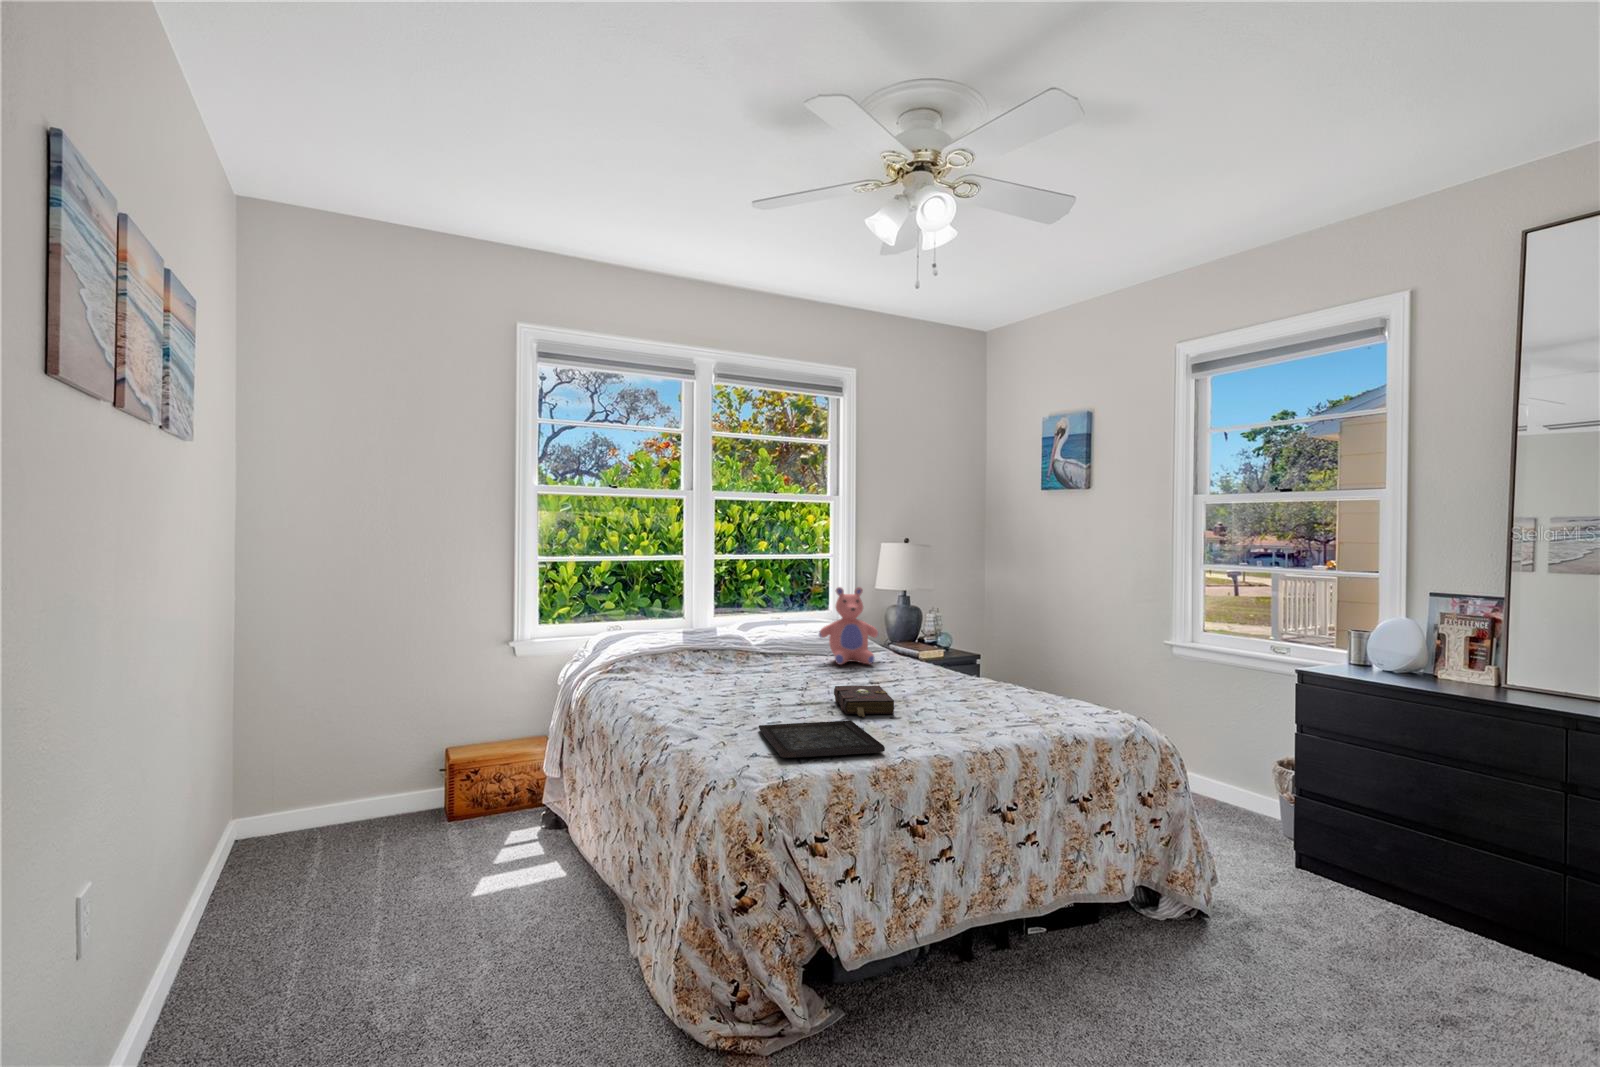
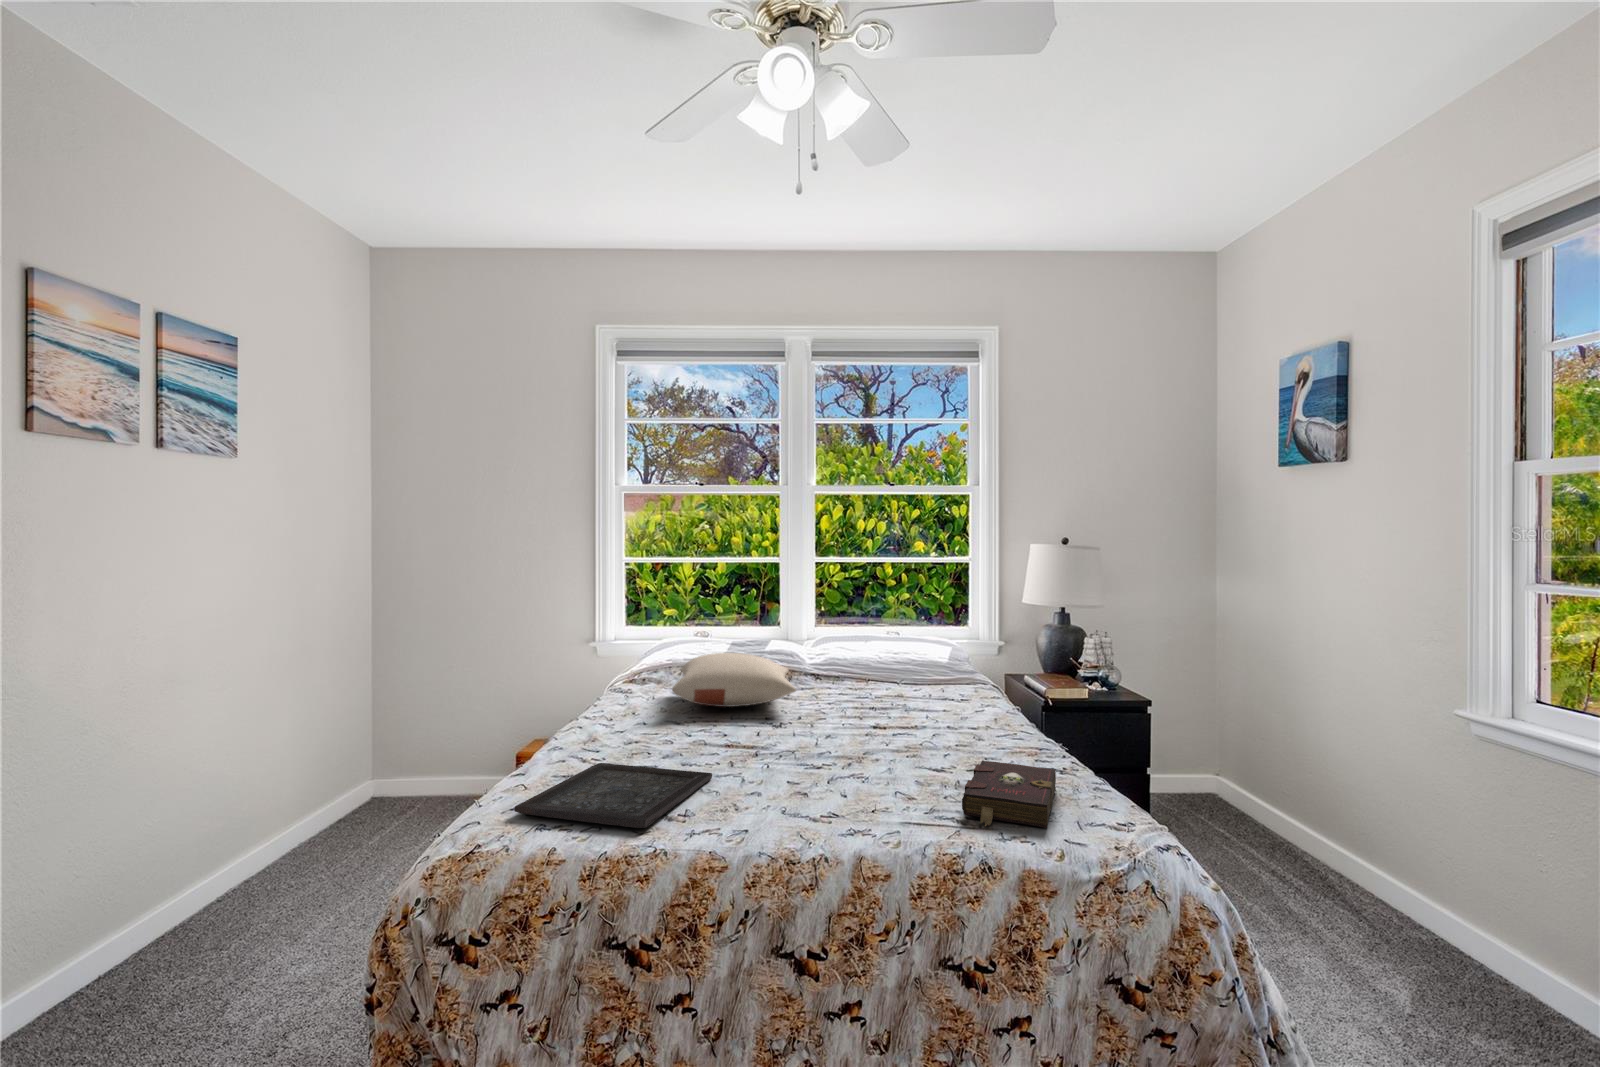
teddy bear: present [819,587,878,665] -> none [875,597,952,698]
pillow: none [680,639,811,683] -> present [672,653,796,707]
book: present [834,685,894,717] -> present [962,761,1056,828]

